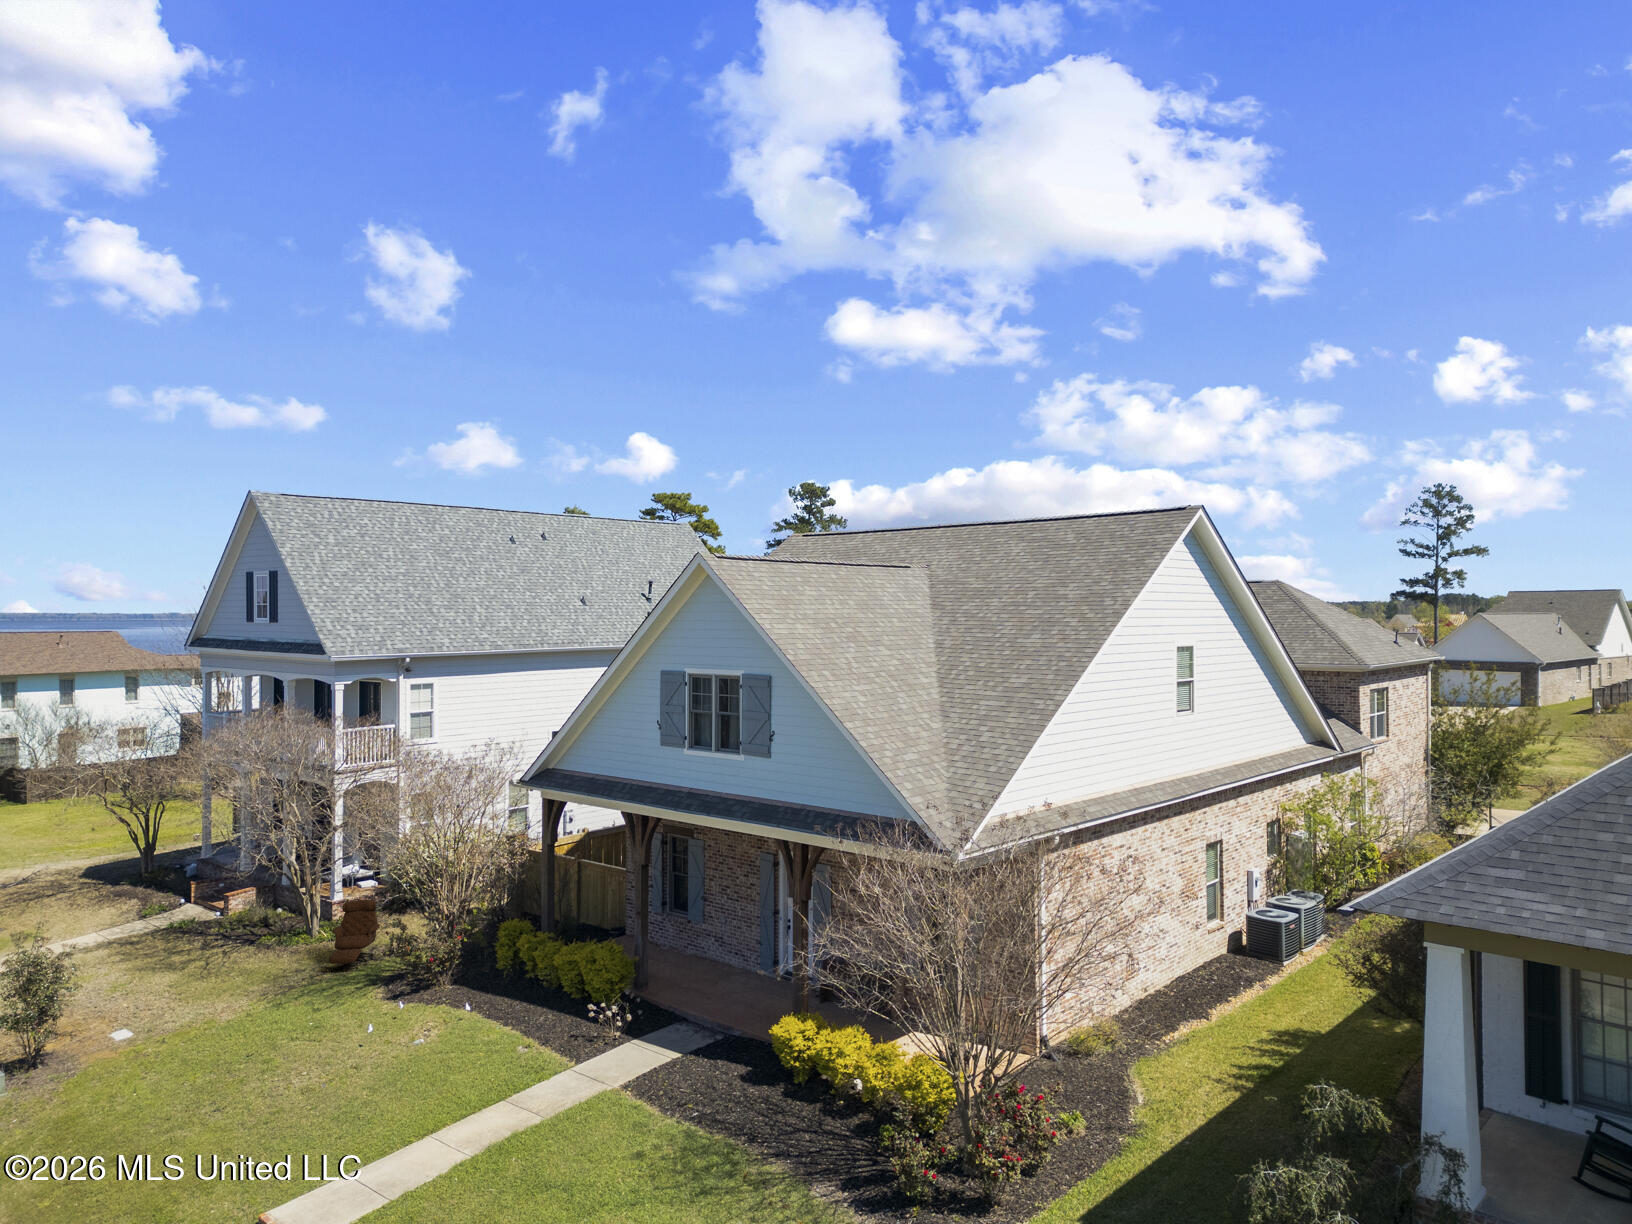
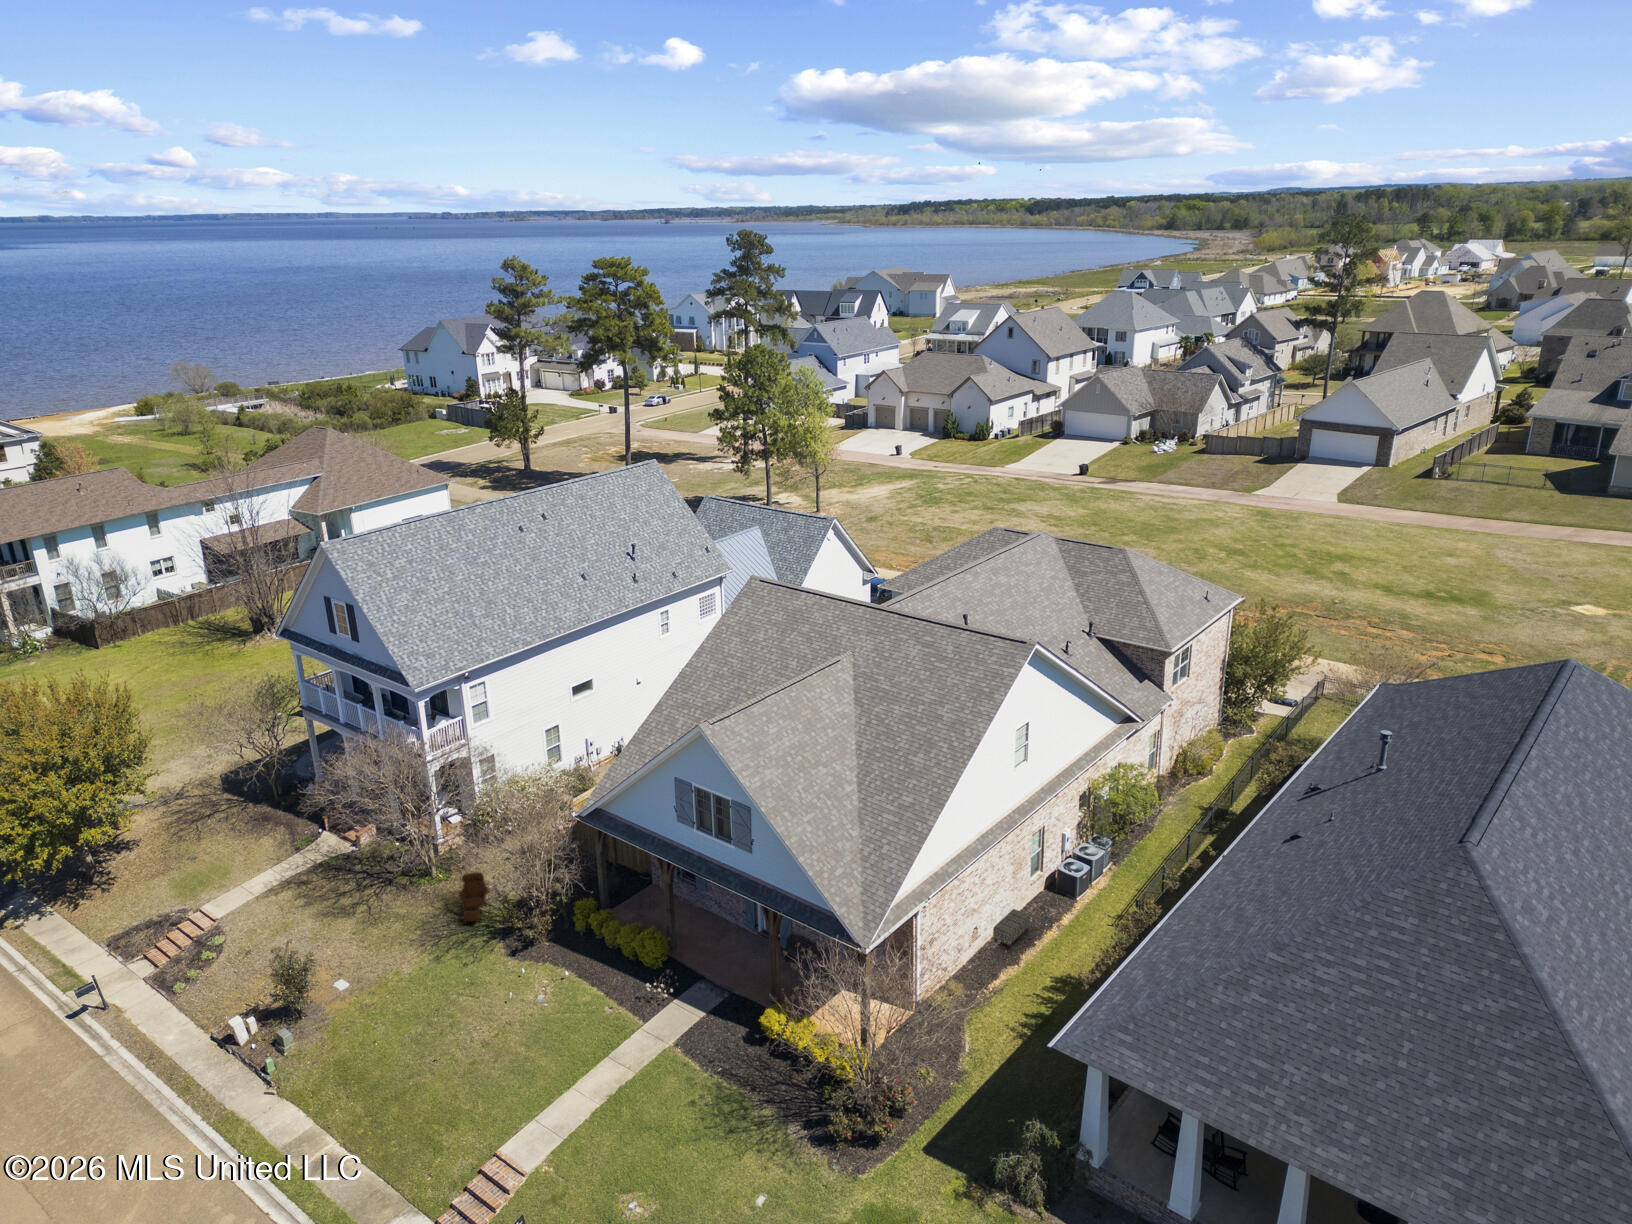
bench: none [1171,944,1229,997] -> present [993,909,1030,949]

